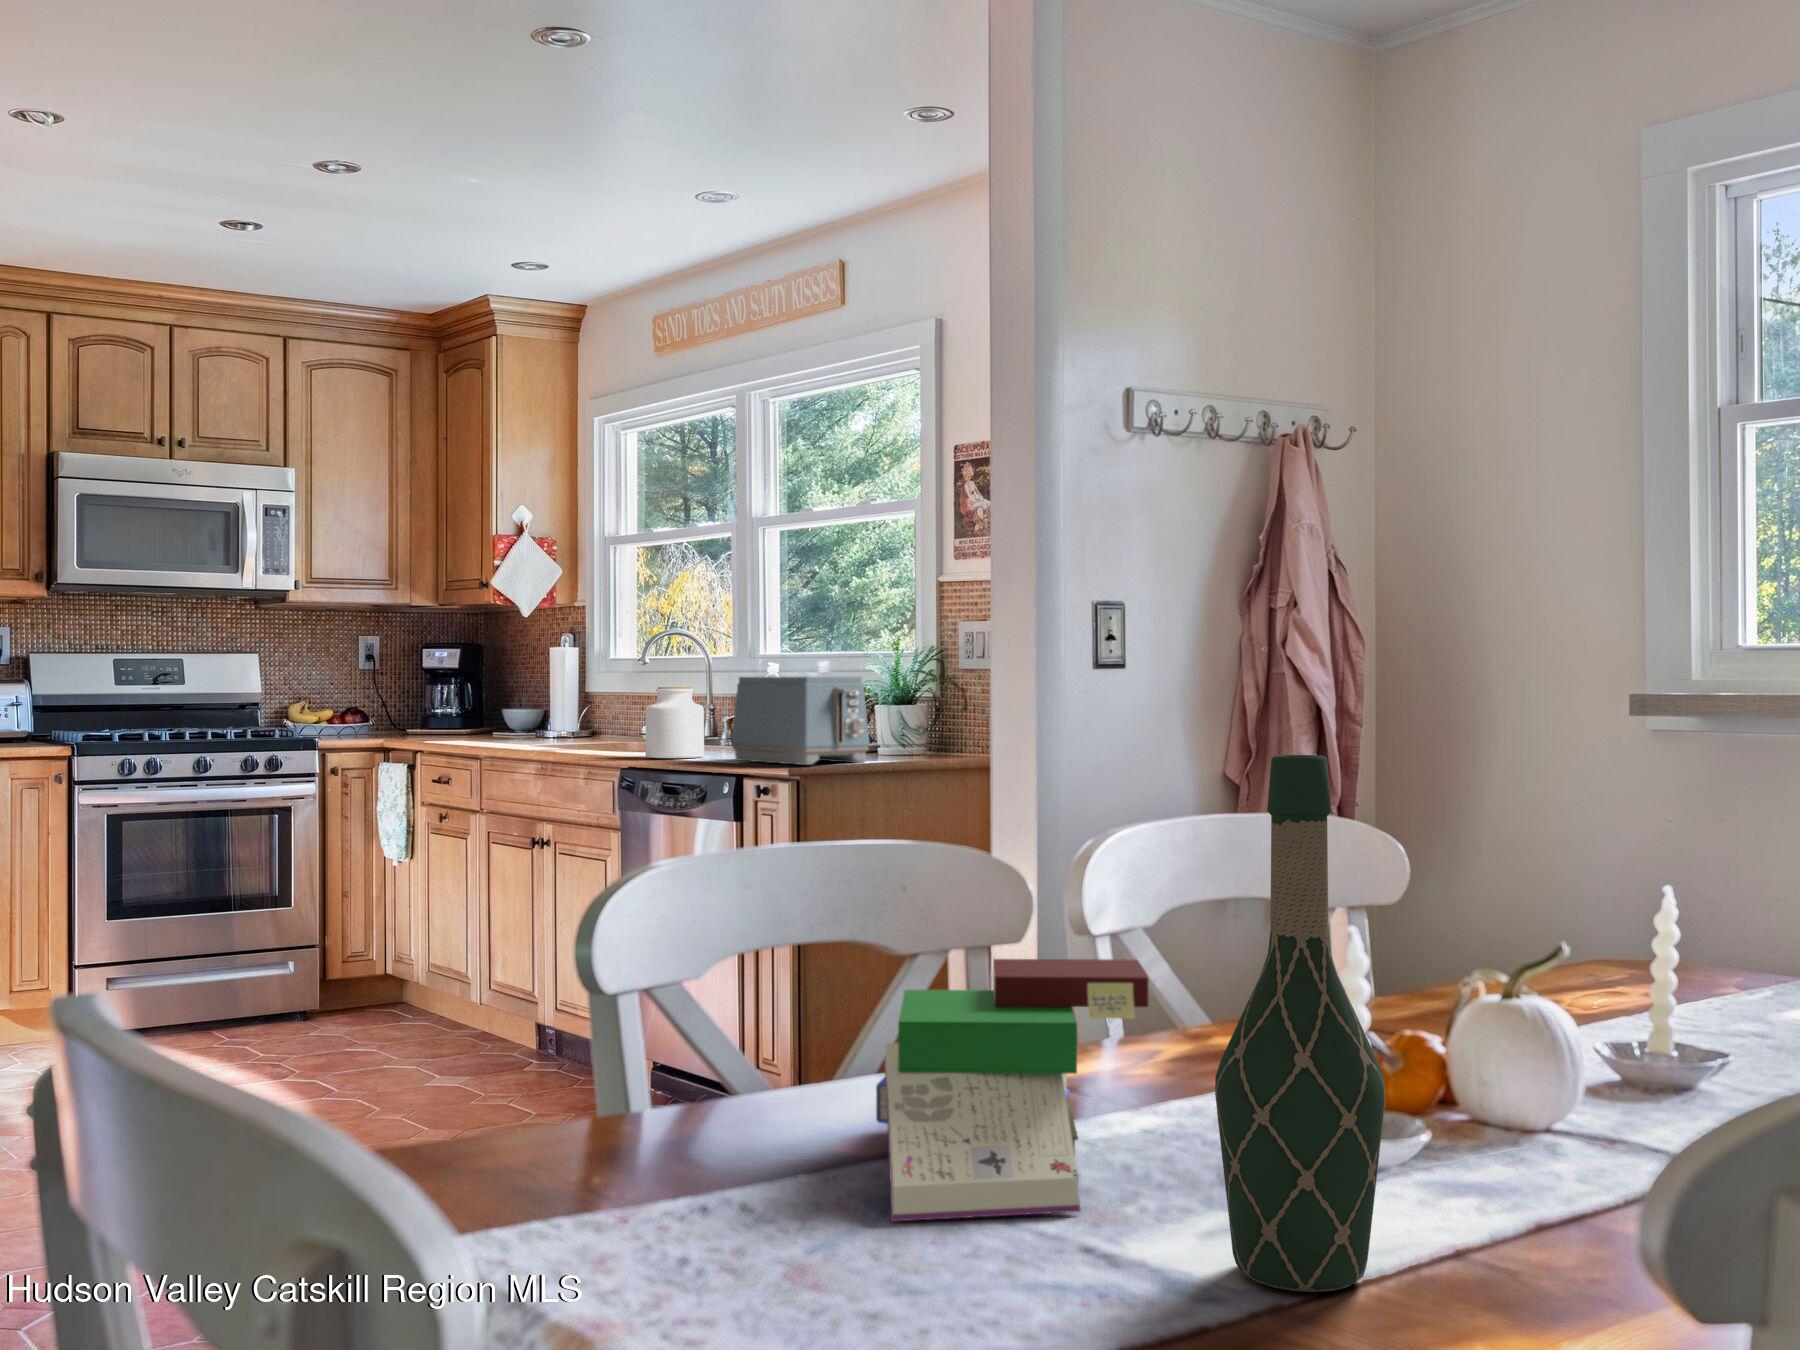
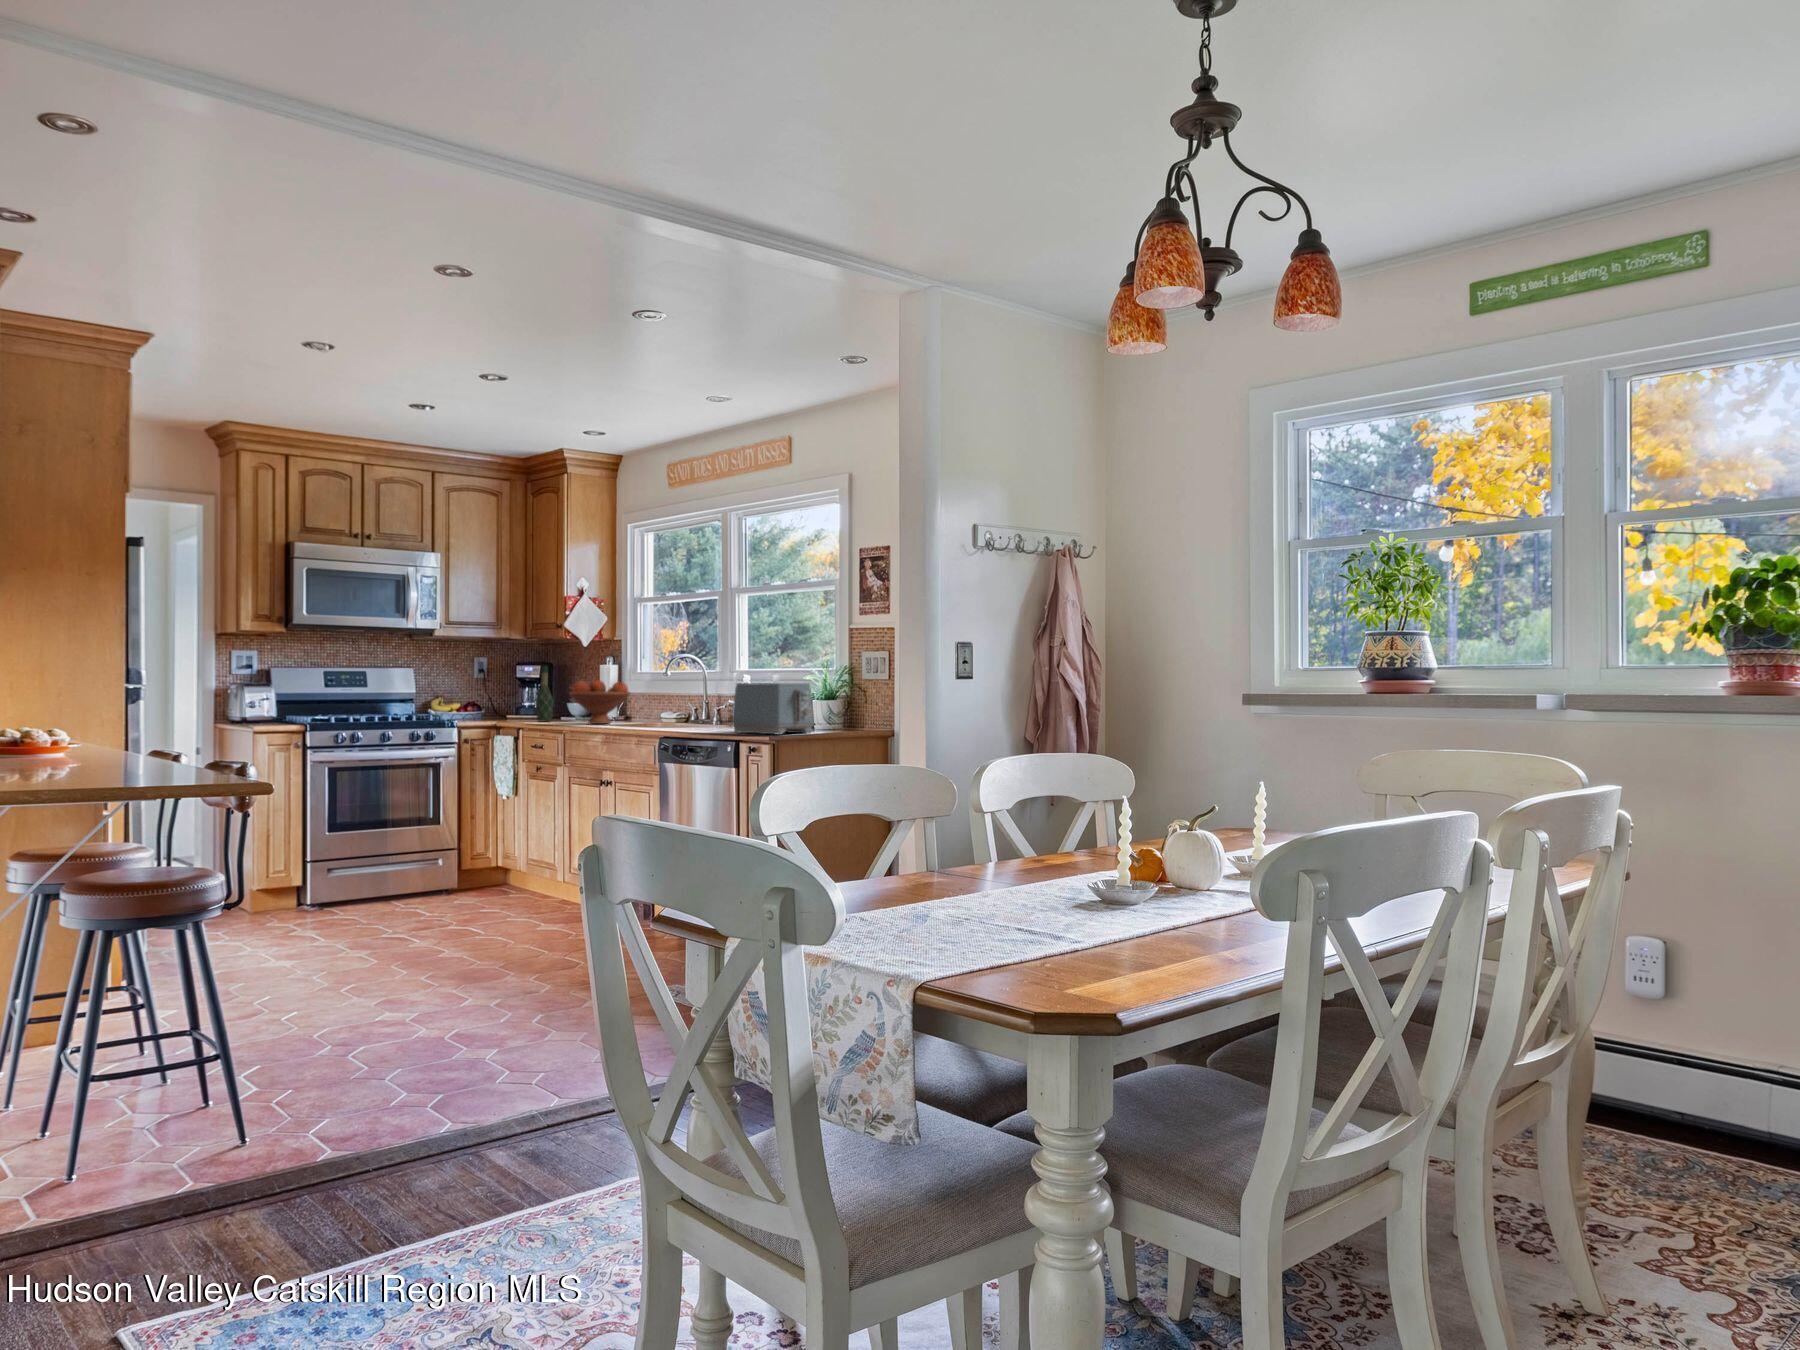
fruit bowl: none [485,672,585,744] -> present [569,680,630,724]
jar: present [646,687,704,758] -> none [677,689,712,731]
wine bottle: present [1215,755,1385,1292] -> present [535,666,554,721]
book: present [876,959,1149,1221] -> none [910,814,1035,925]

